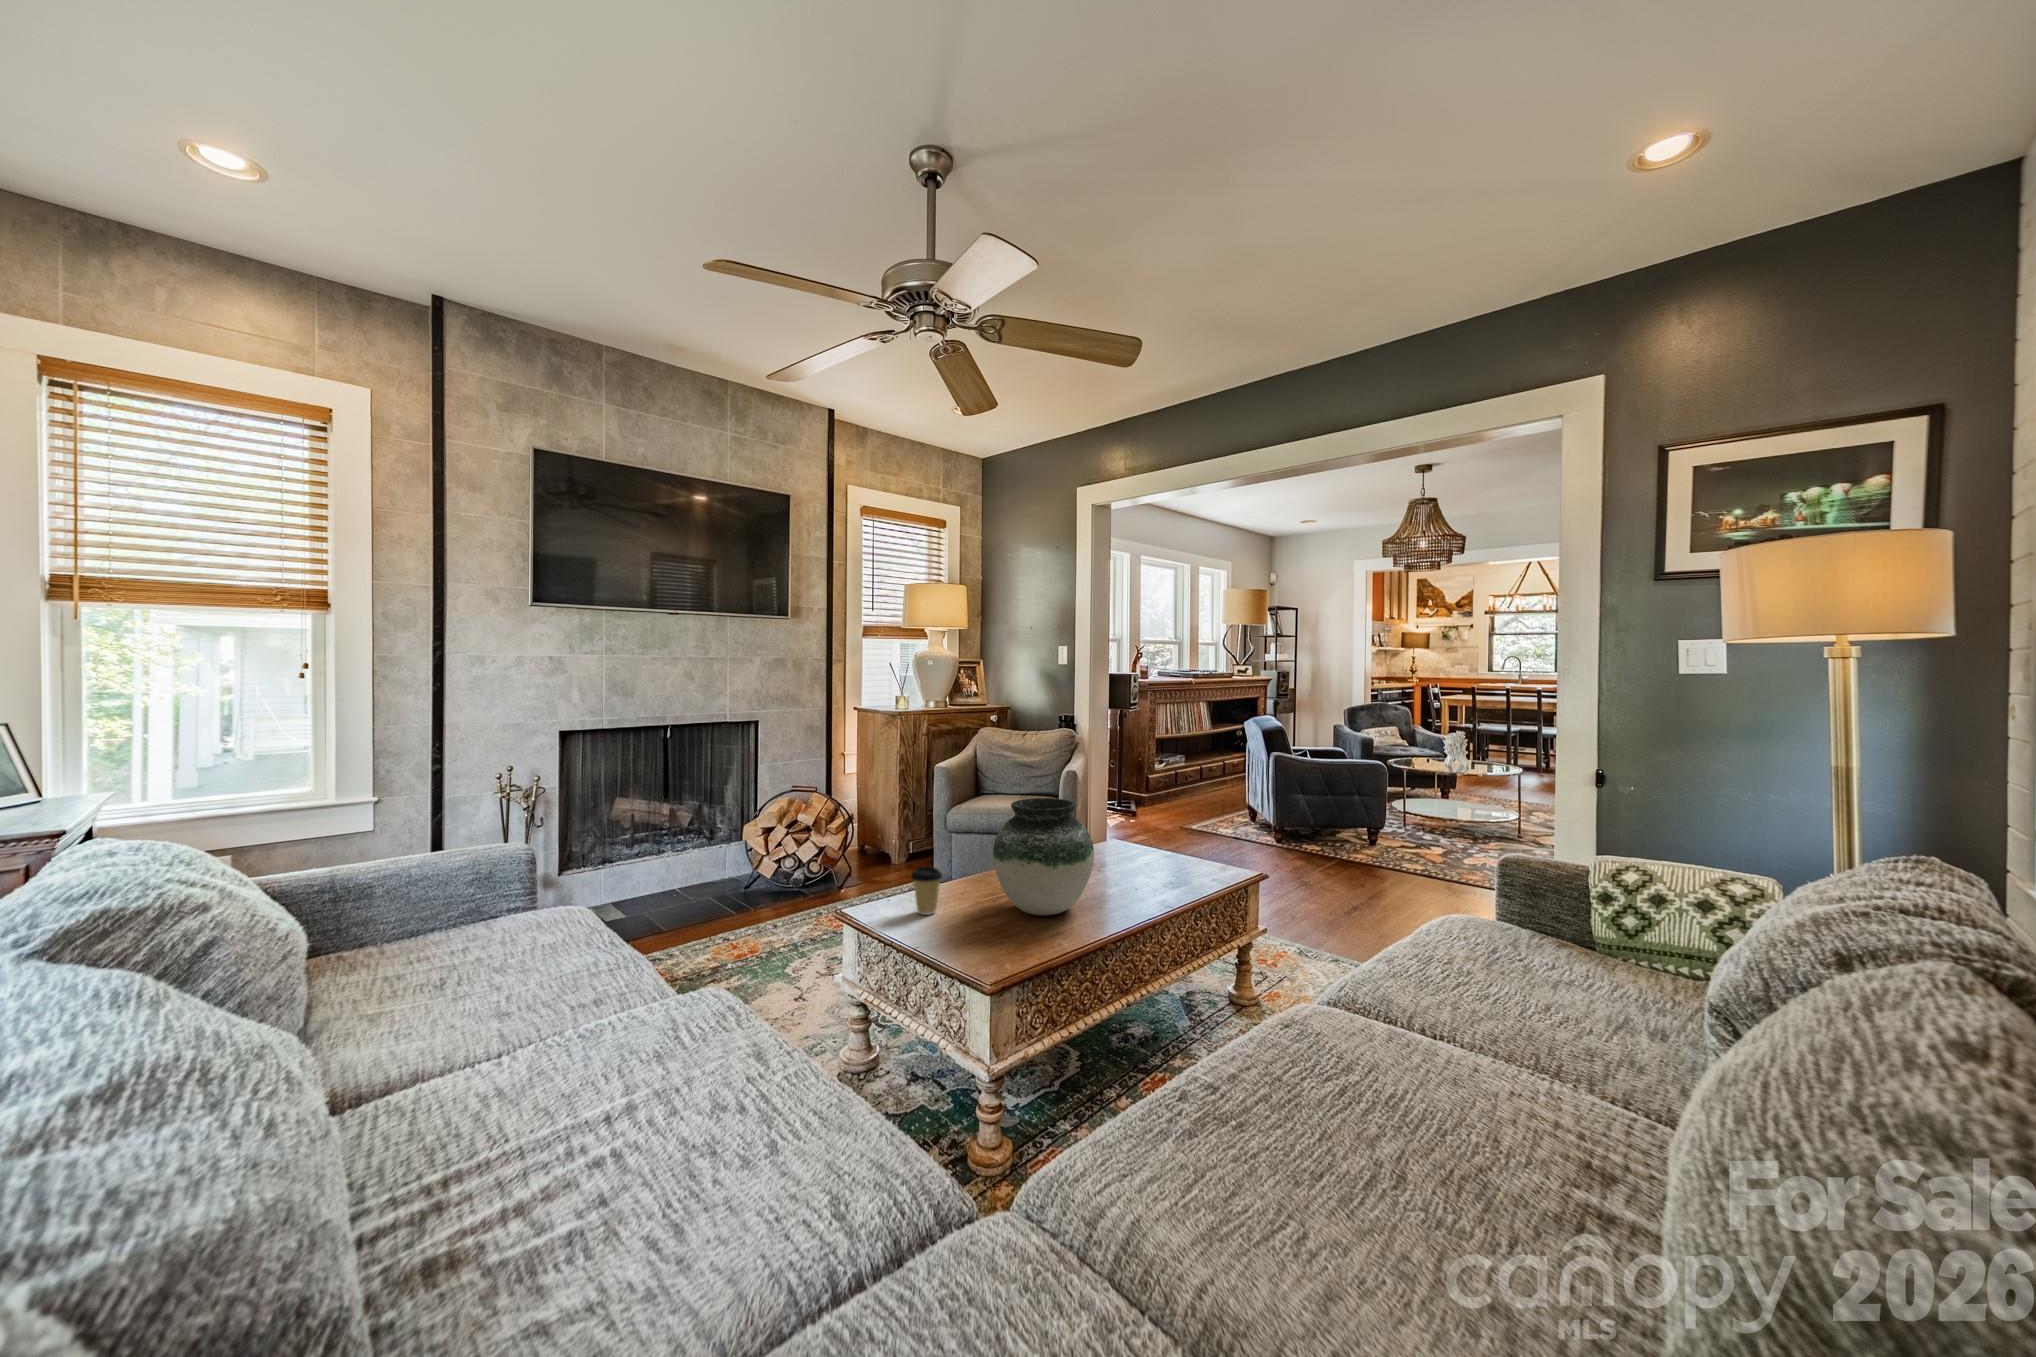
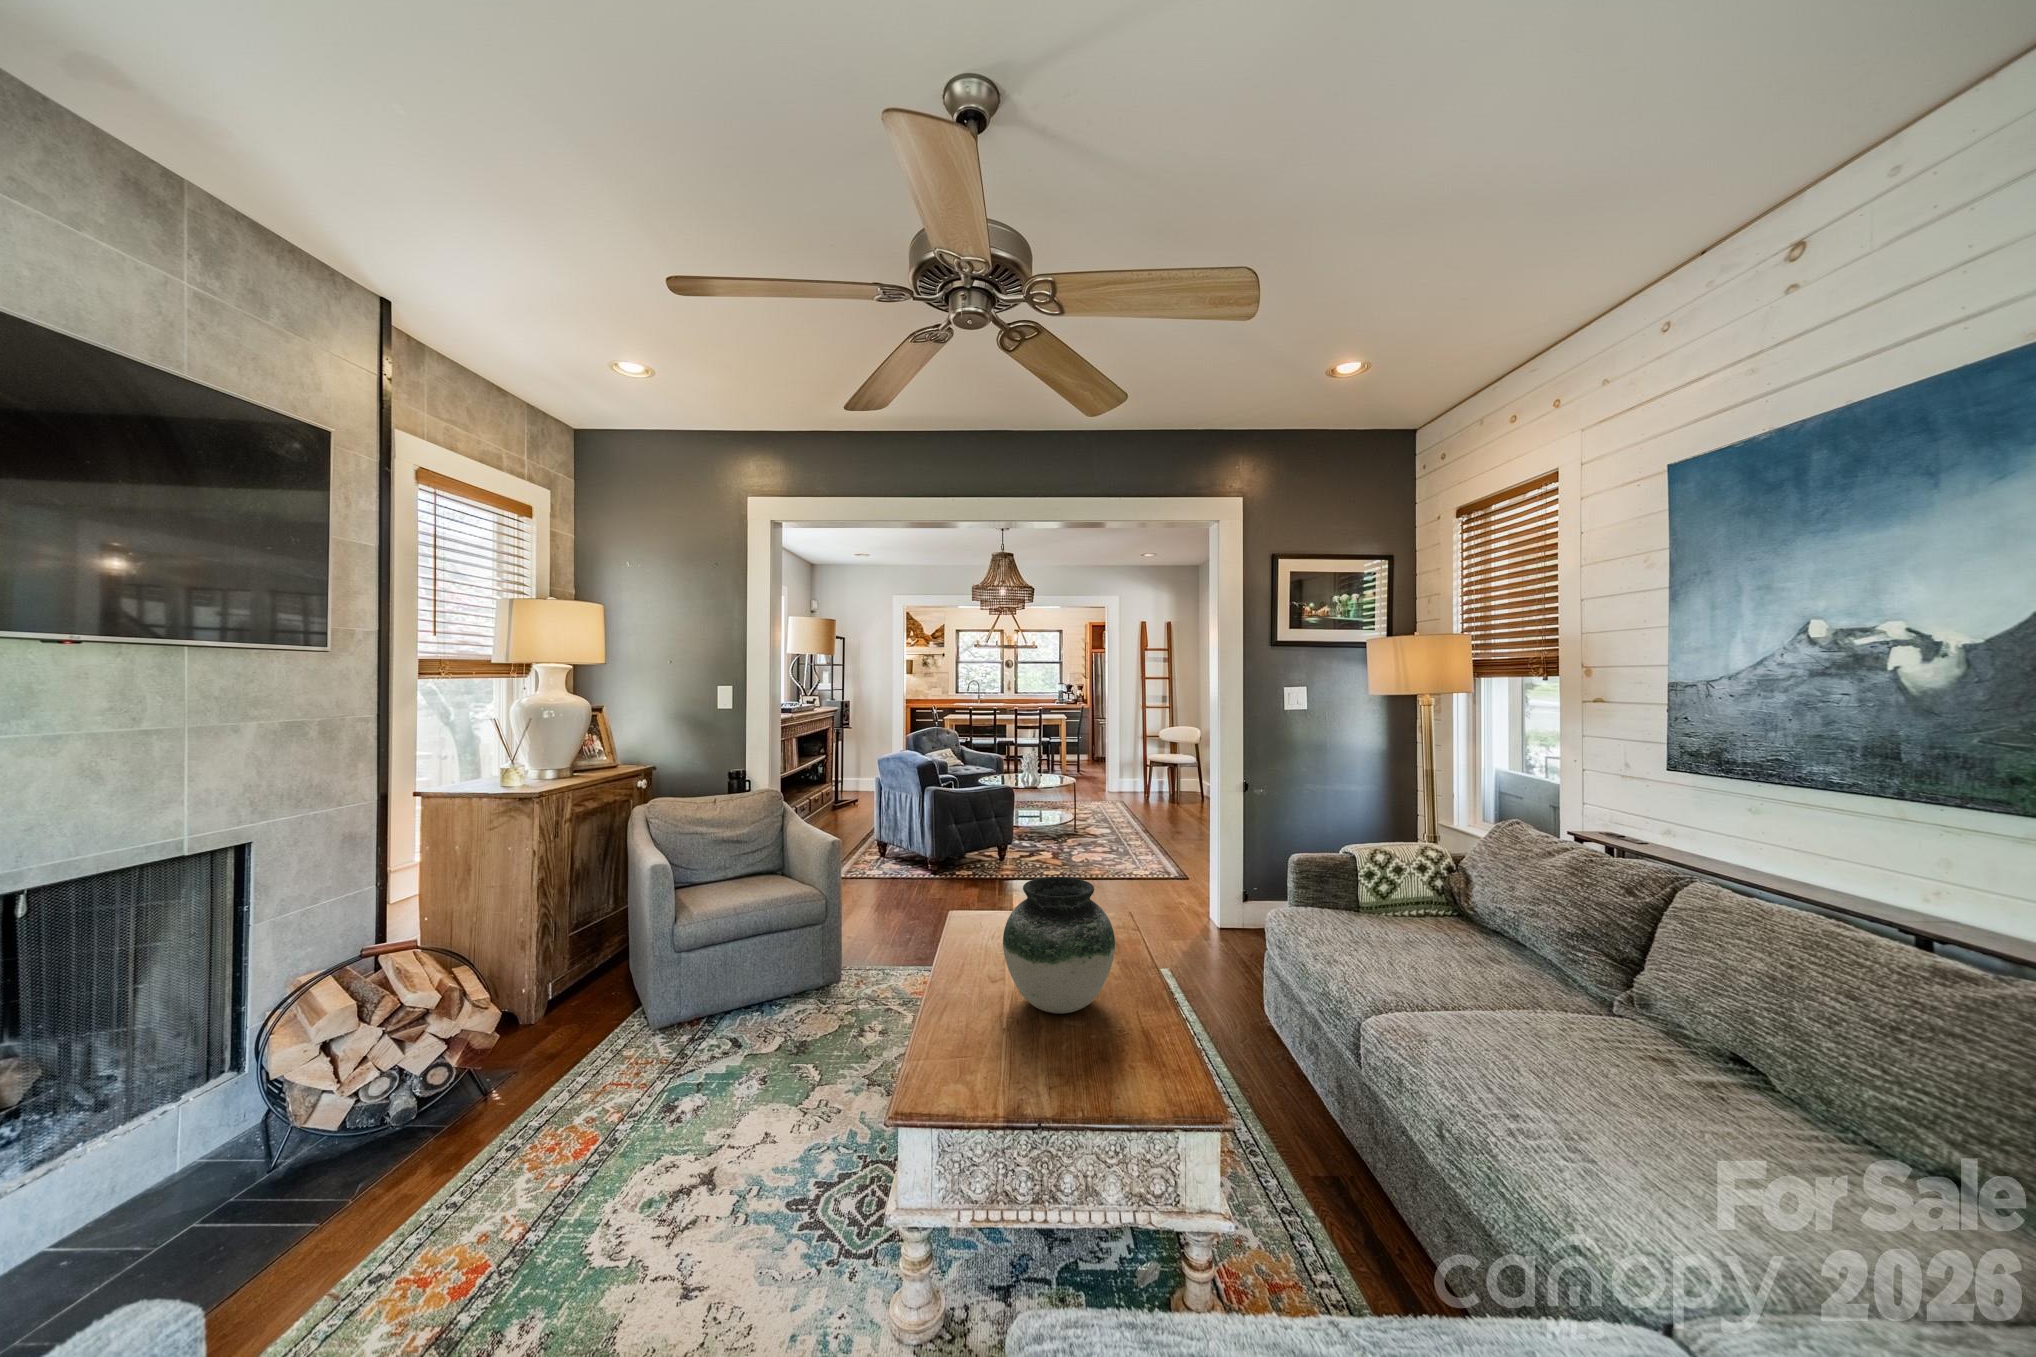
coffee cup: present [911,866,942,915] -> none [939,994,979,1060]

